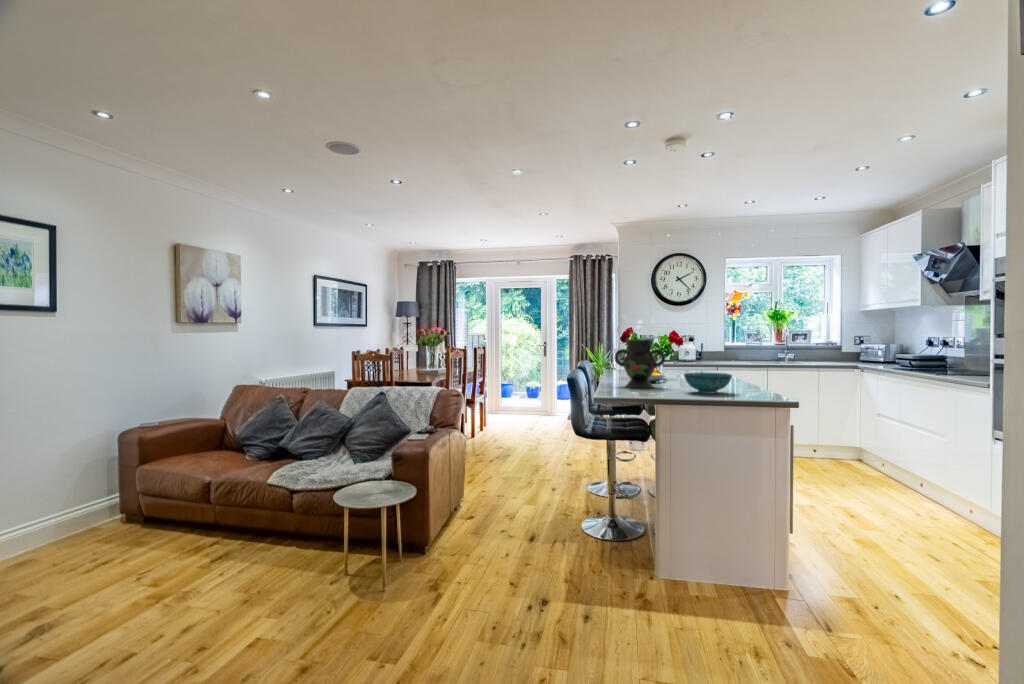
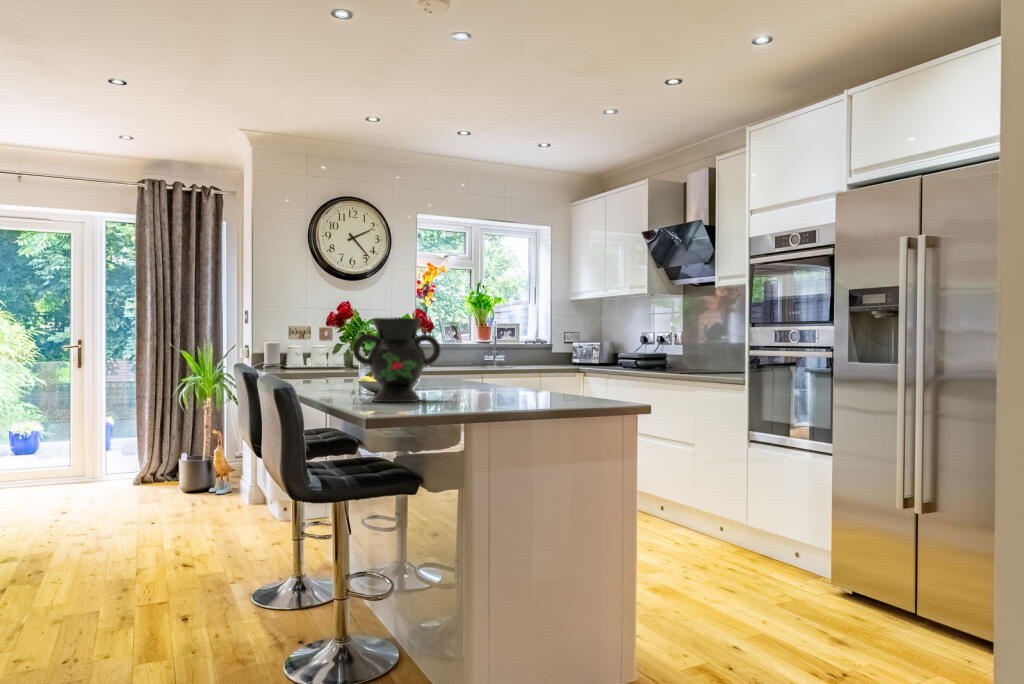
bowl: present [684,373,732,394] -> none [485,371,557,403]

